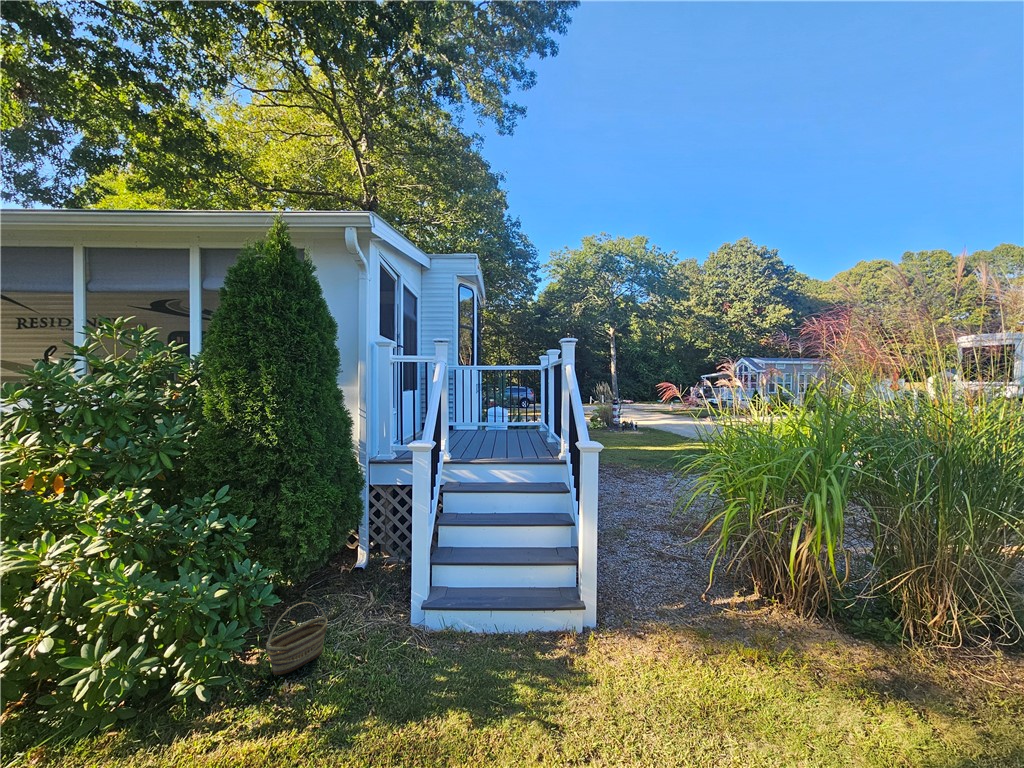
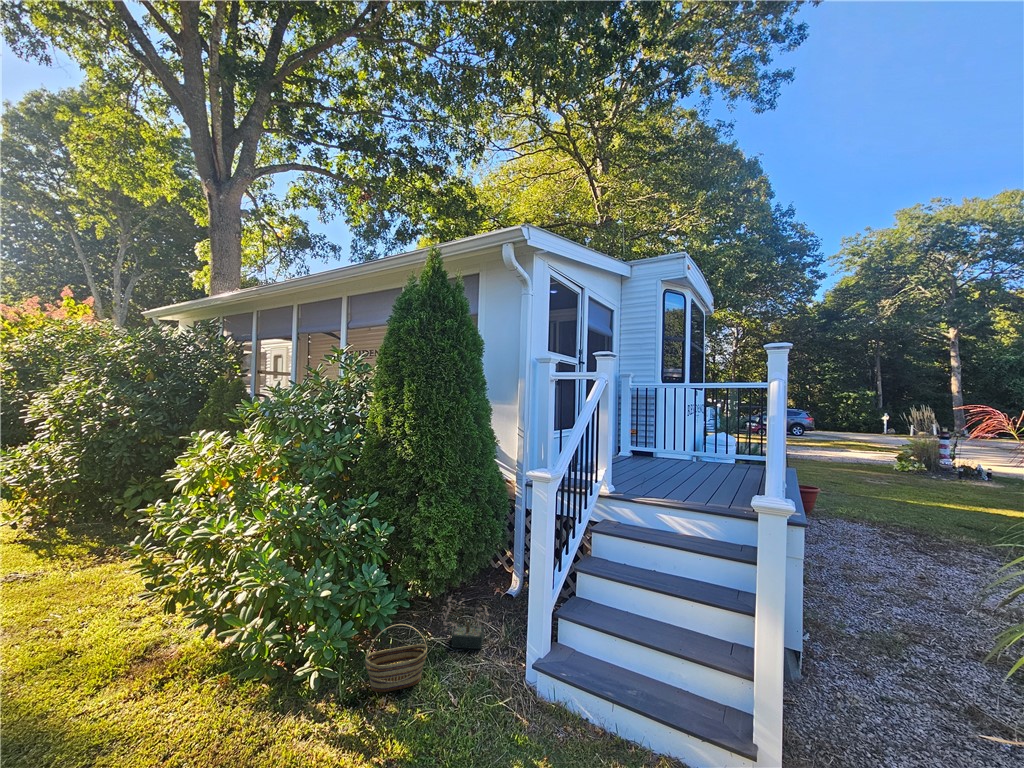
decorative plant: none [318,572,371,619] -> present [441,595,491,649]

